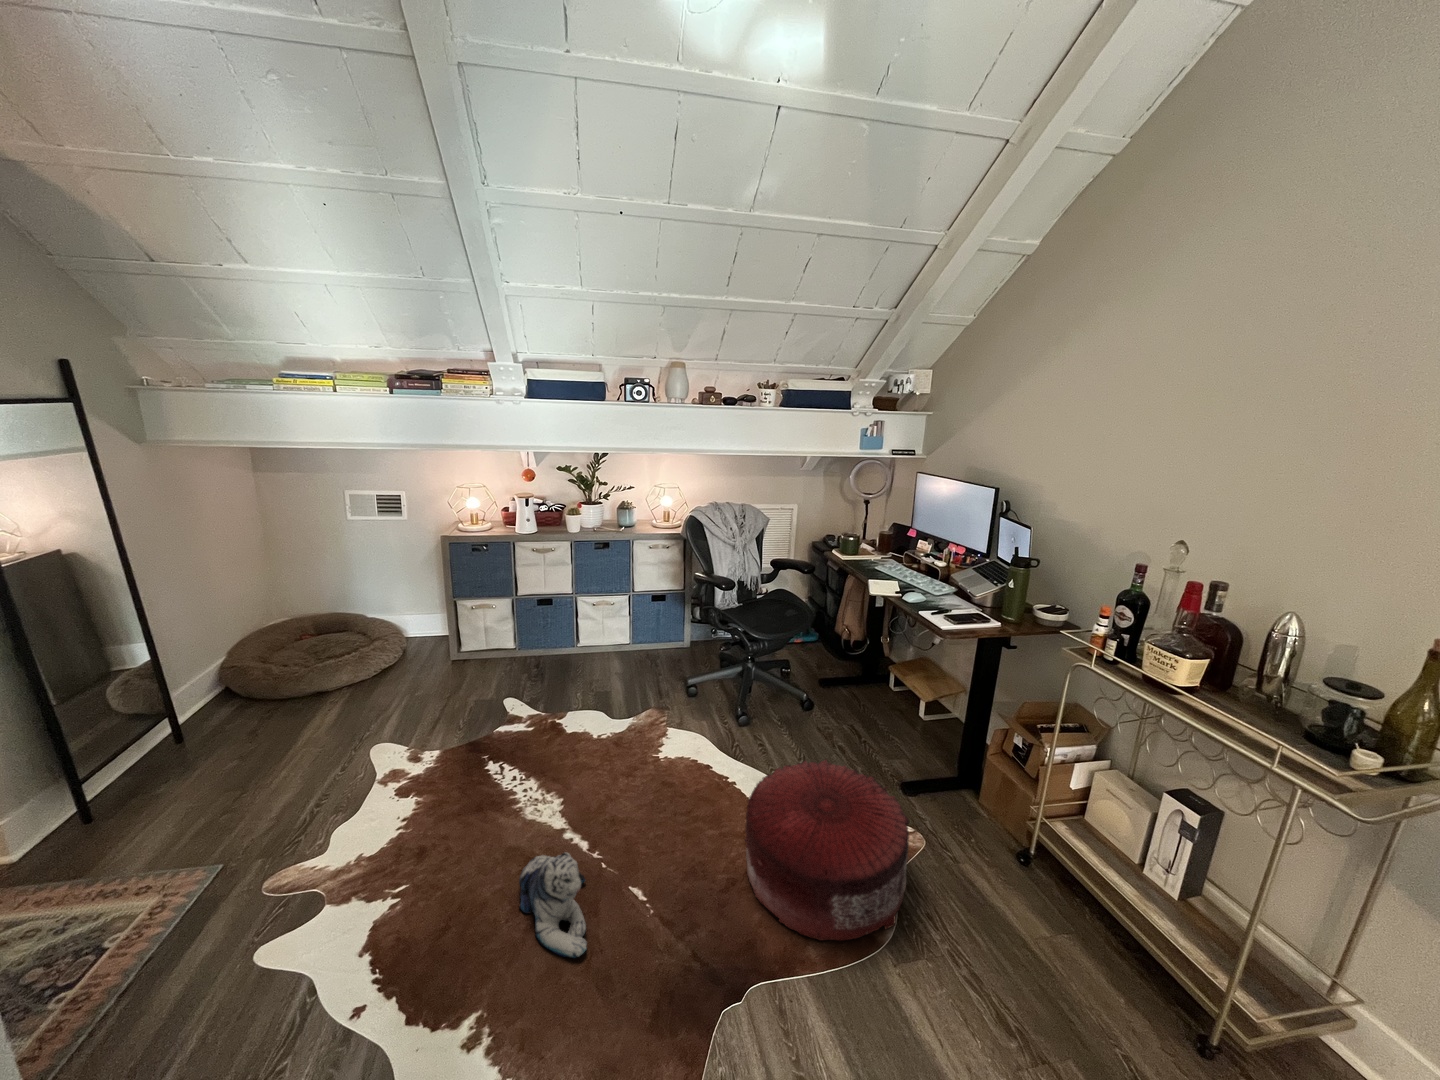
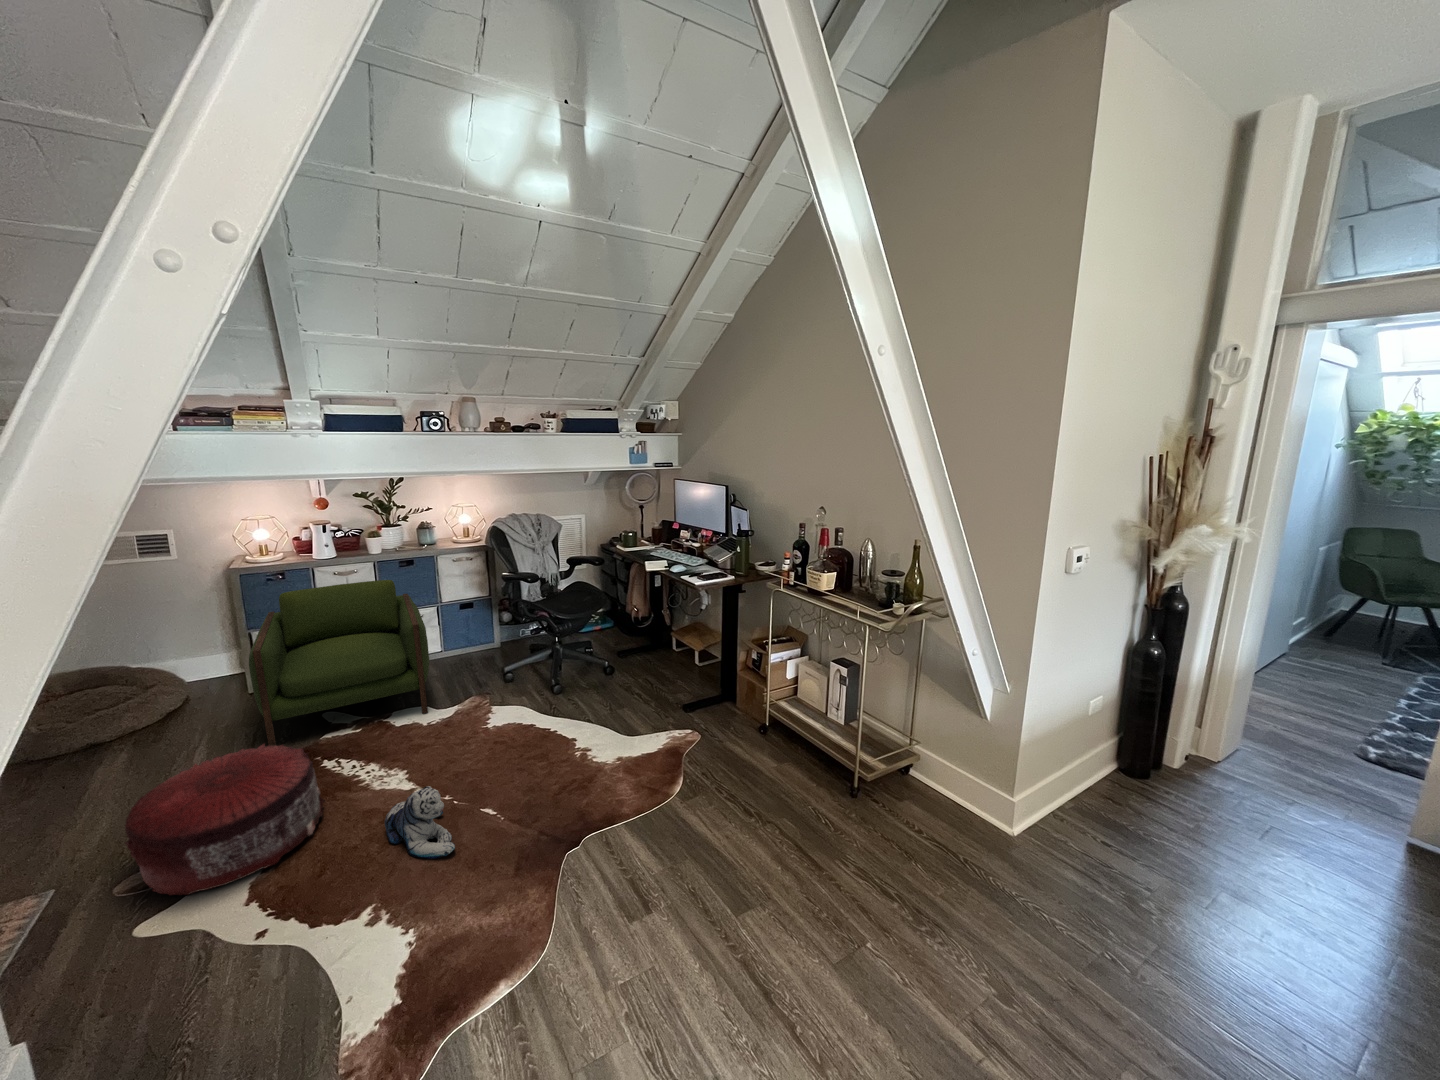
armchair: none [437,563,608,733] -> present [249,580,429,746]
pouf: present [745,760,909,941] -> present [125,744,325,896]

